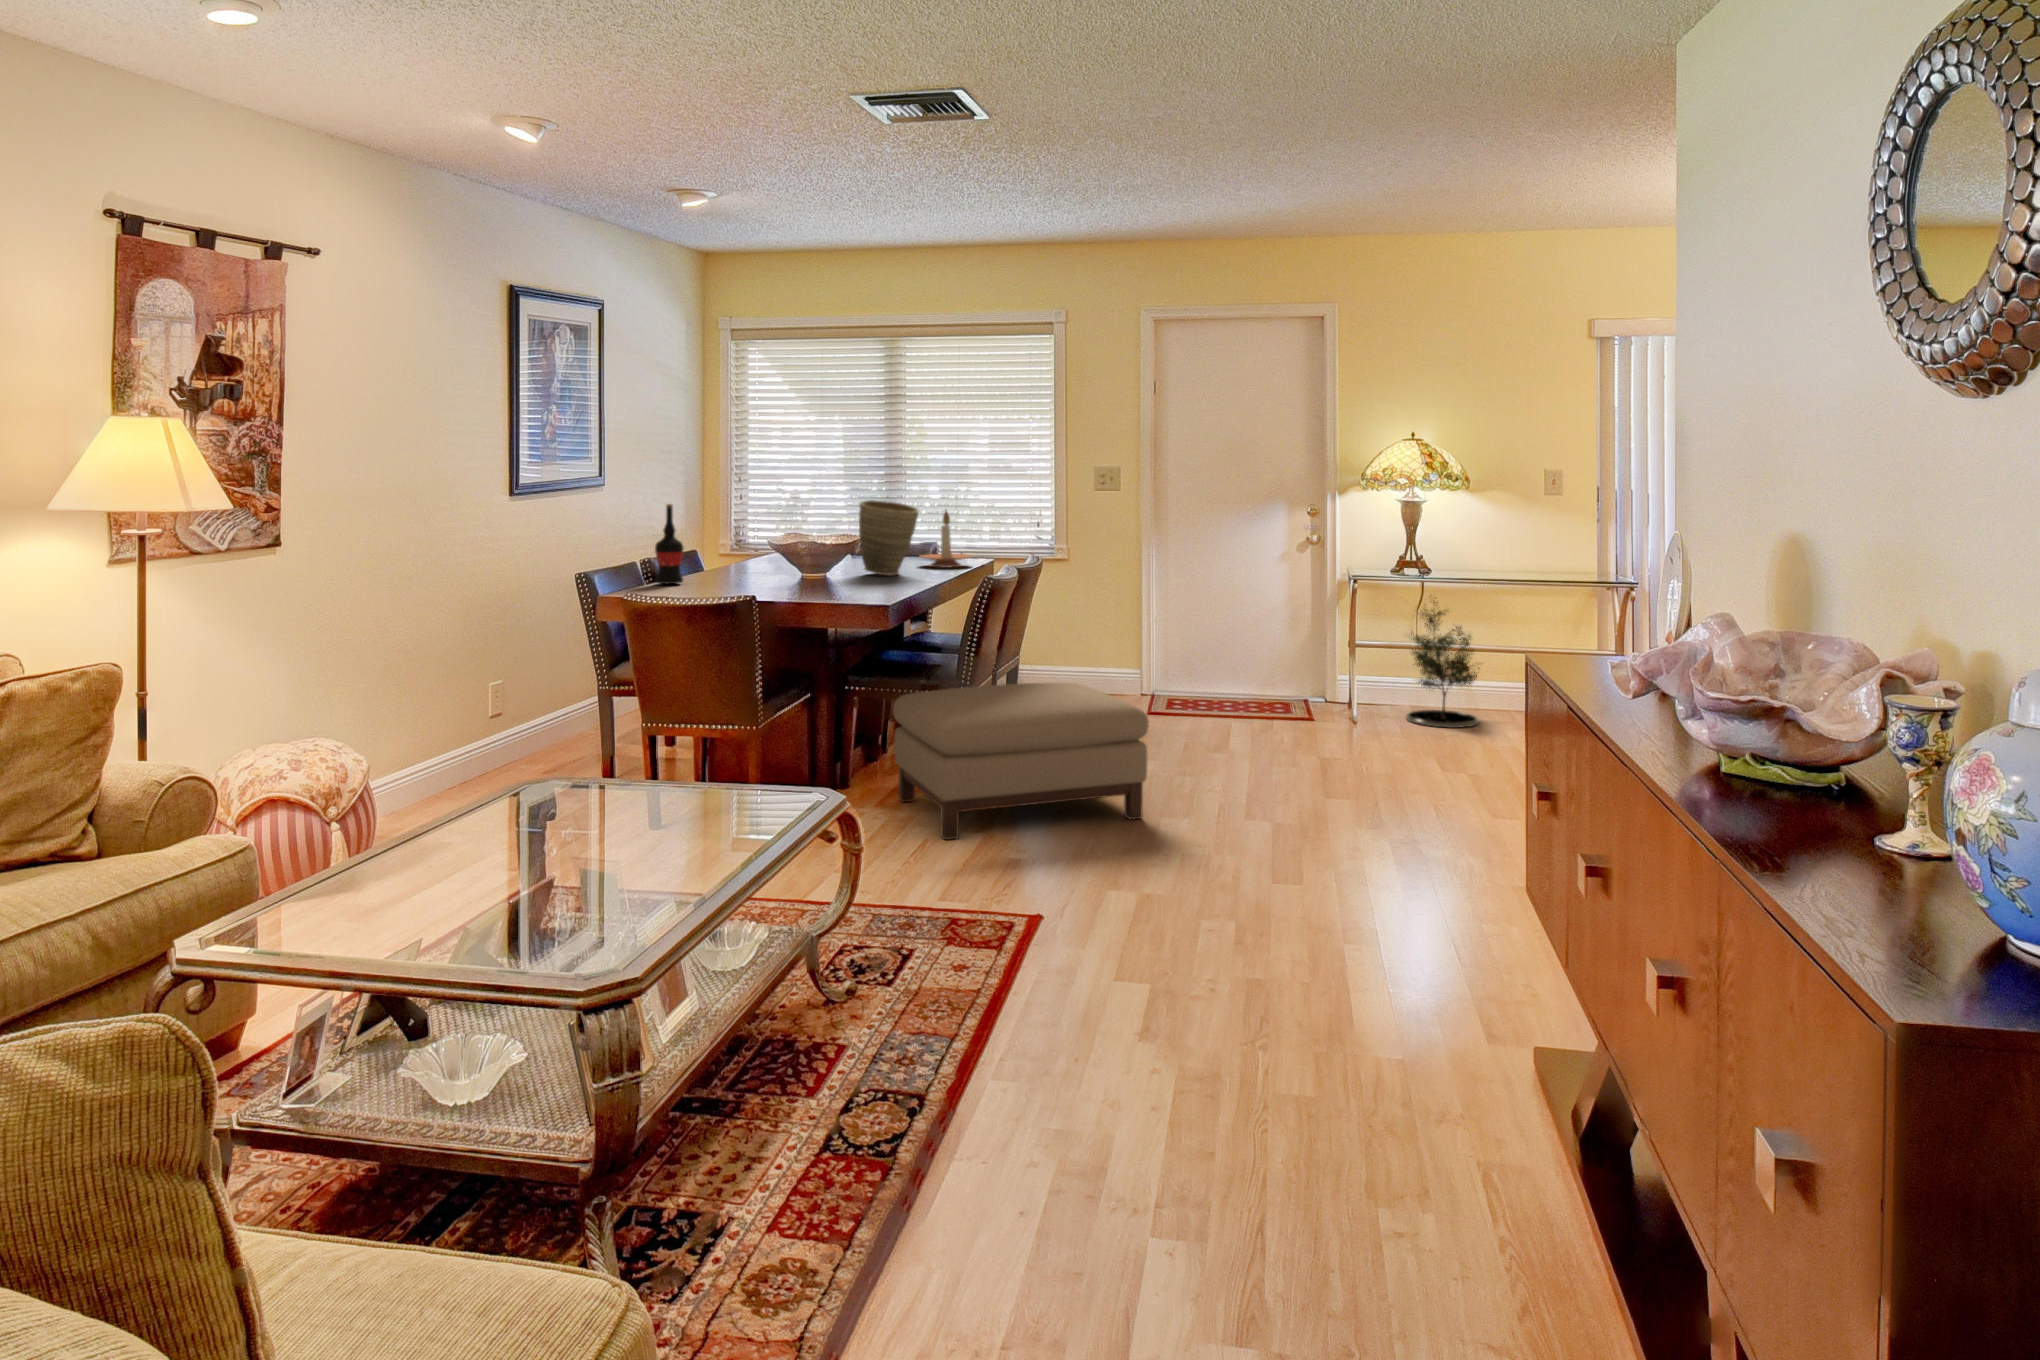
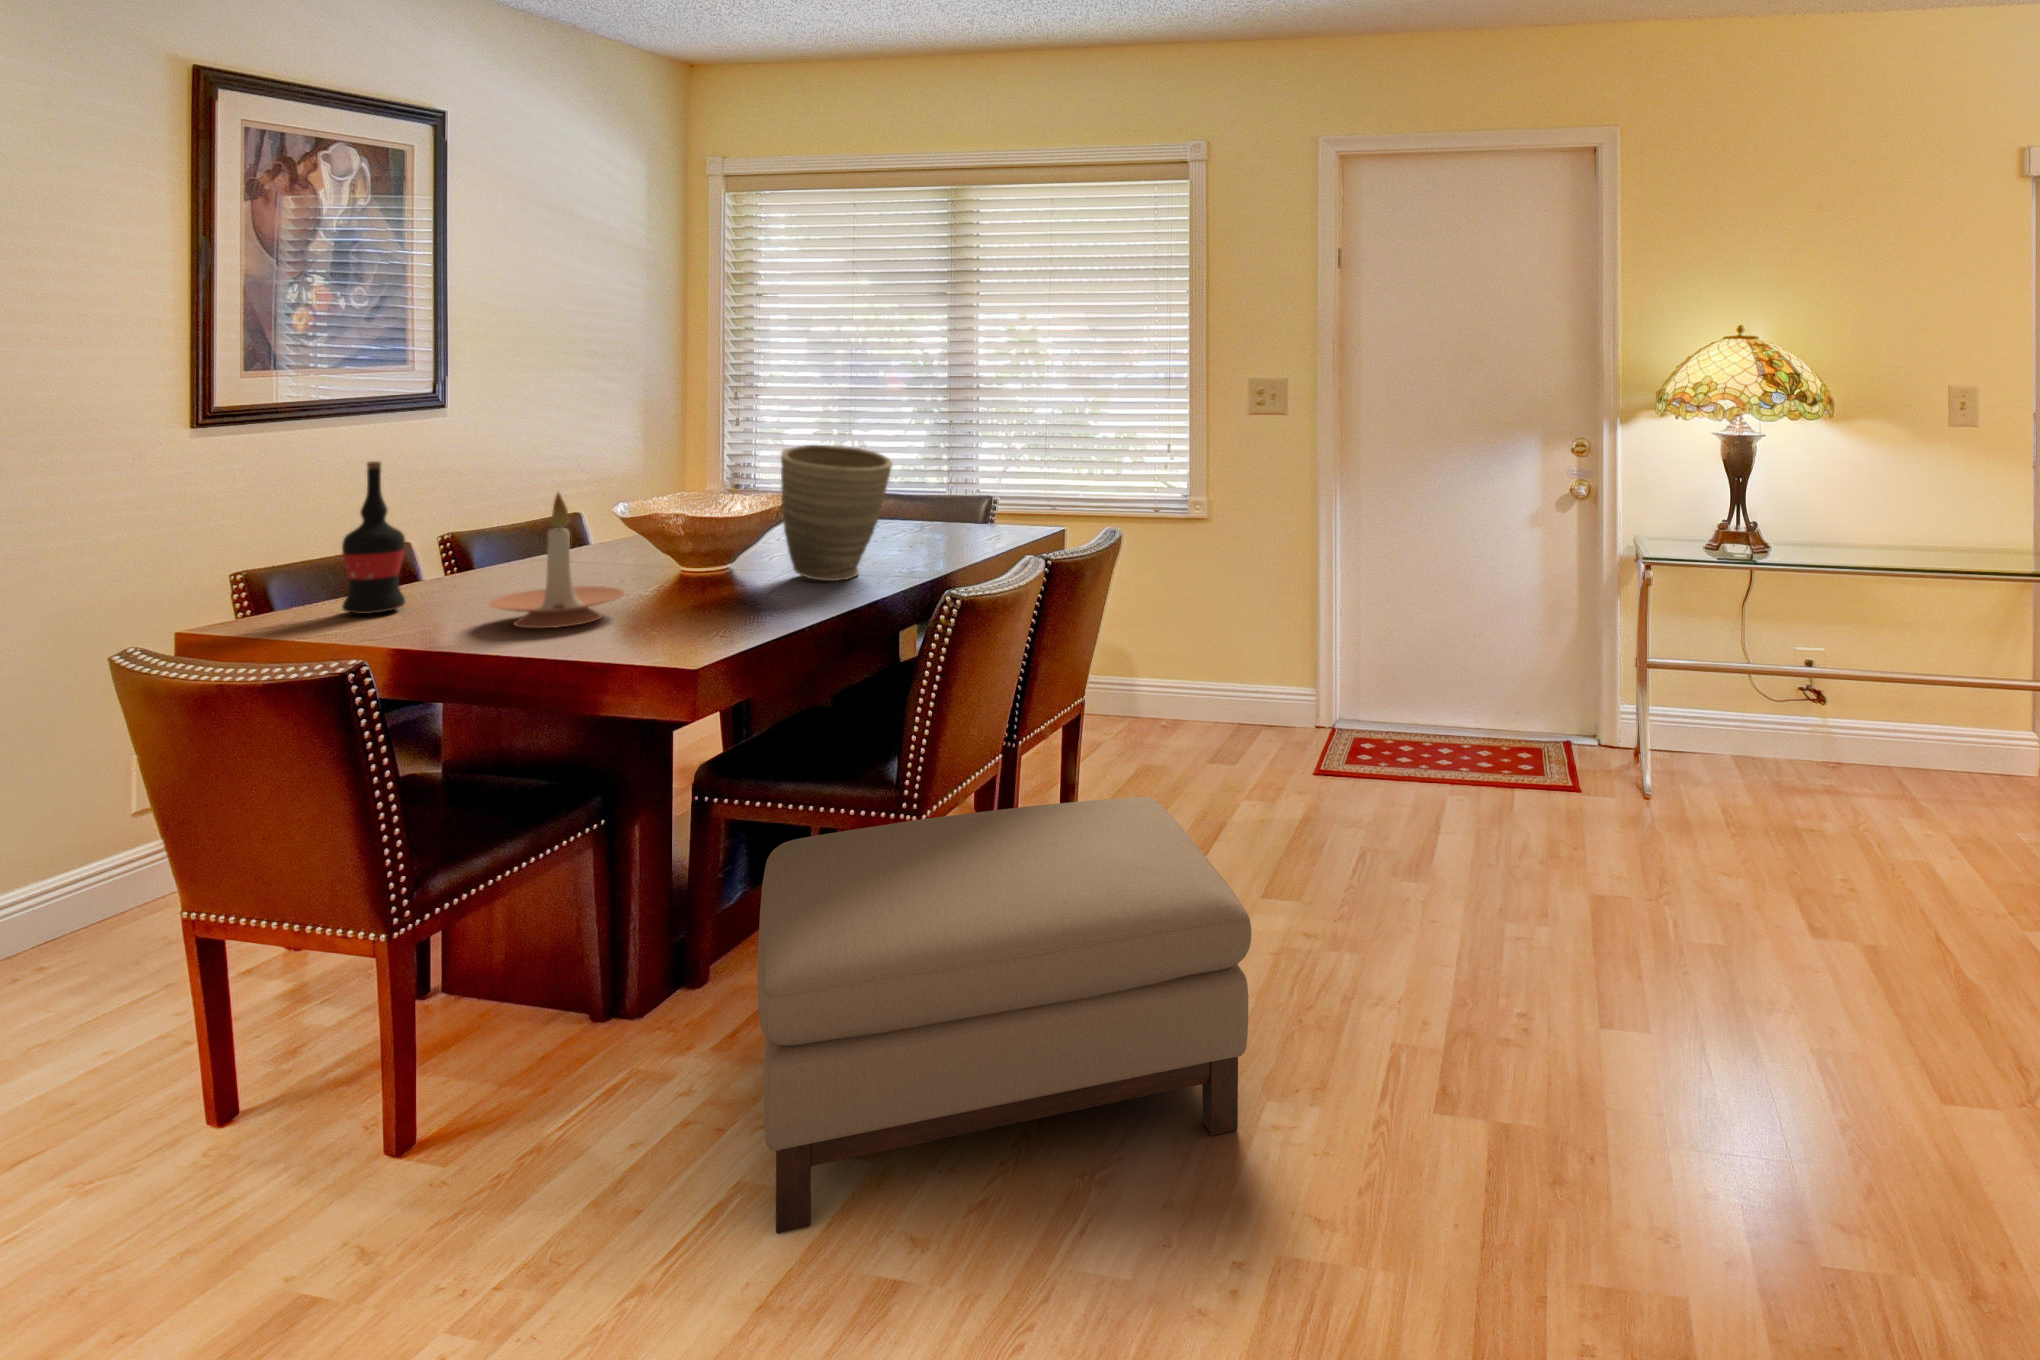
candle holder: present [921,511,971,567] -> present [490,493,625,628]
potted tree: present [1406,598,1479,728] -> none [1723,585,1855,805]

